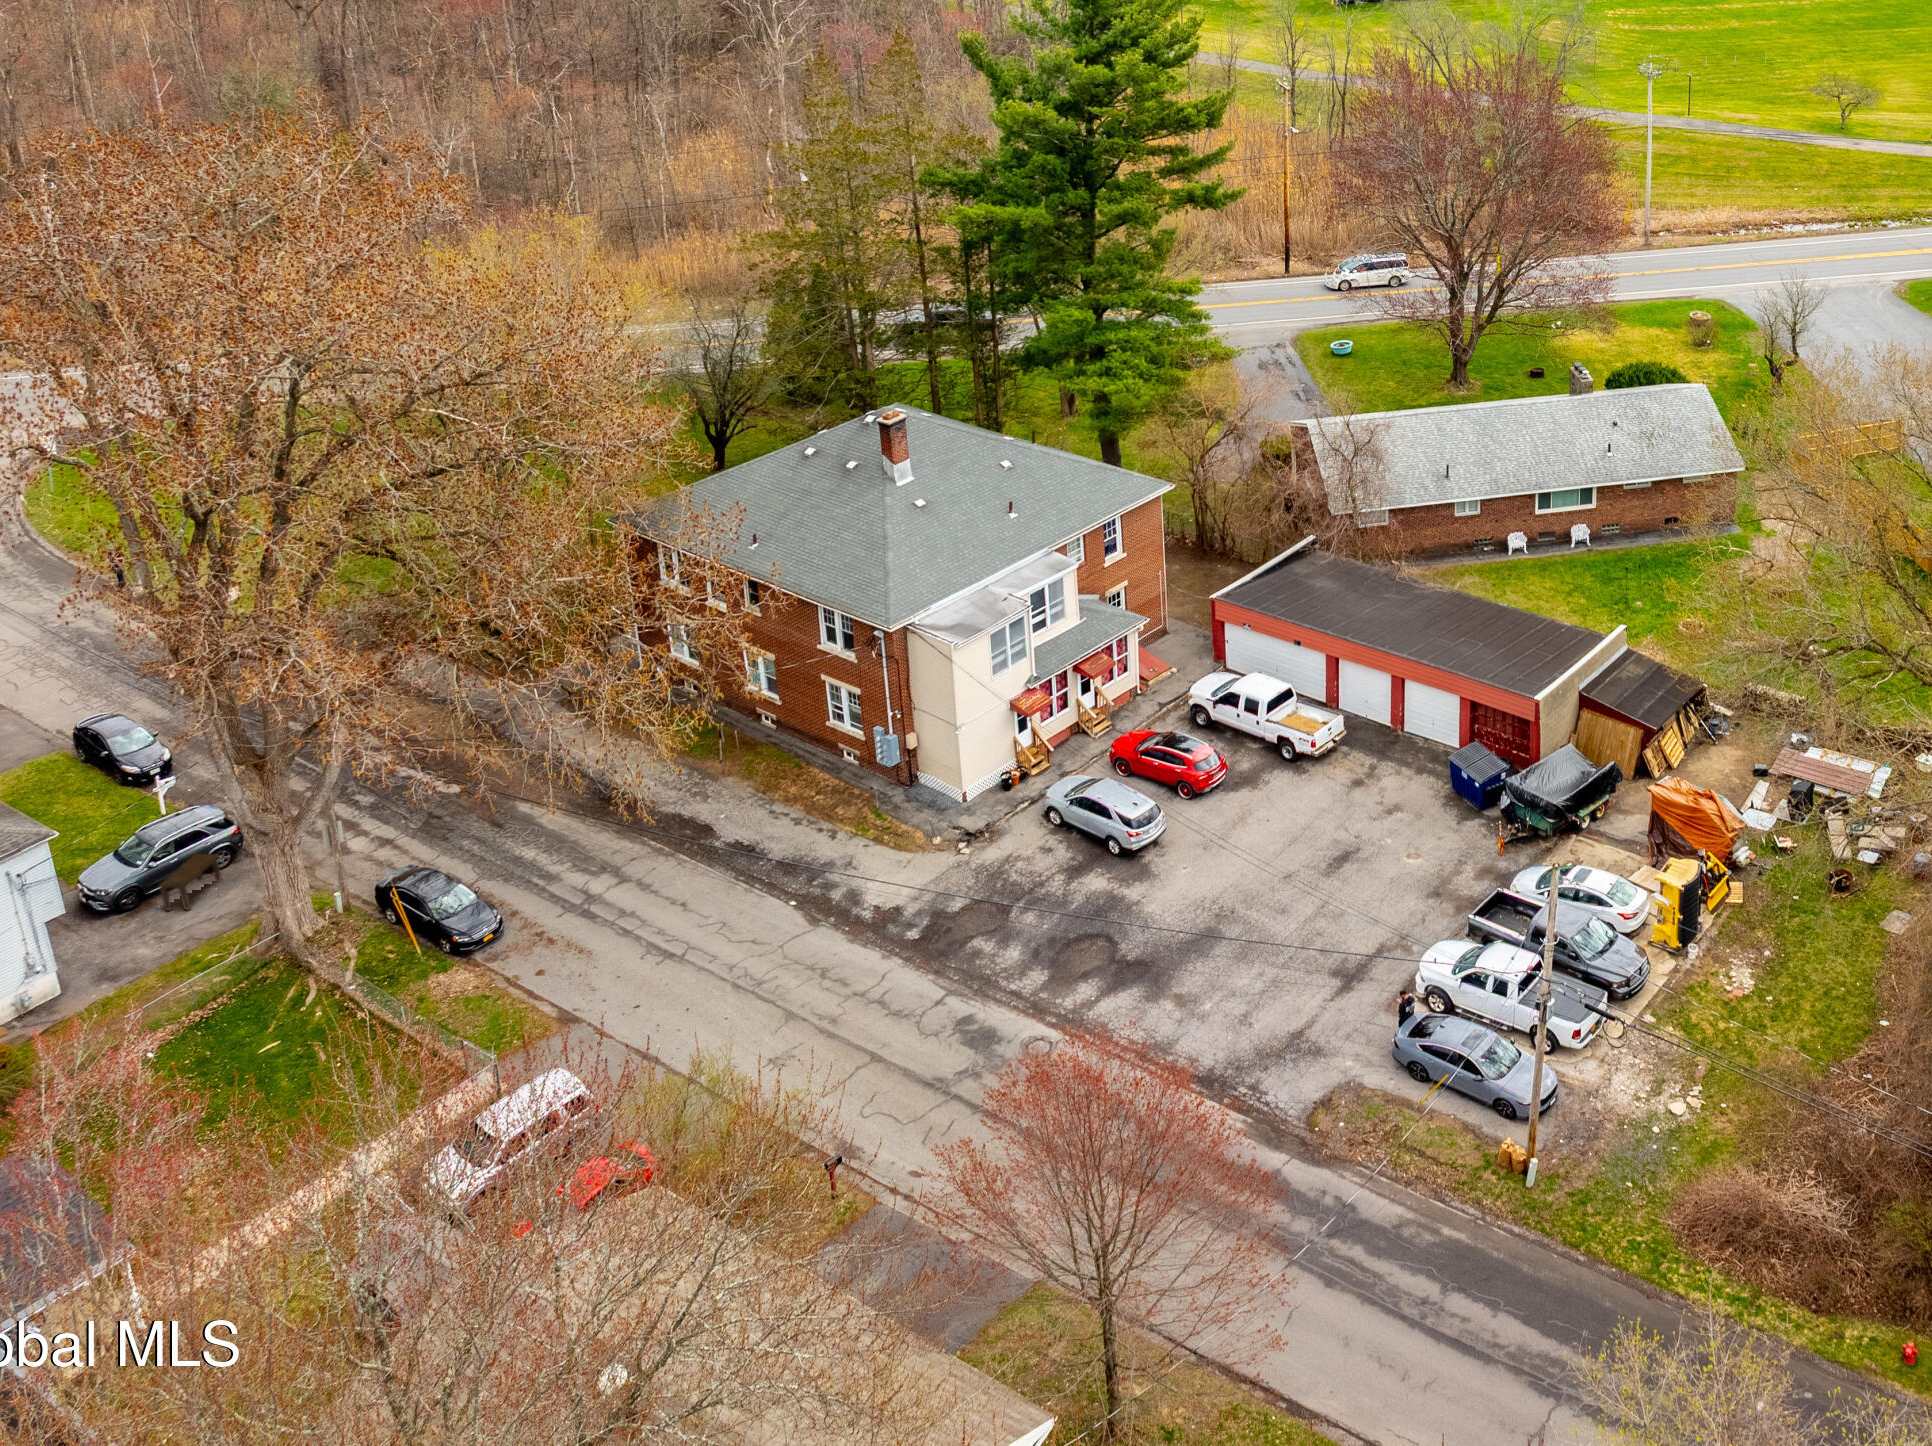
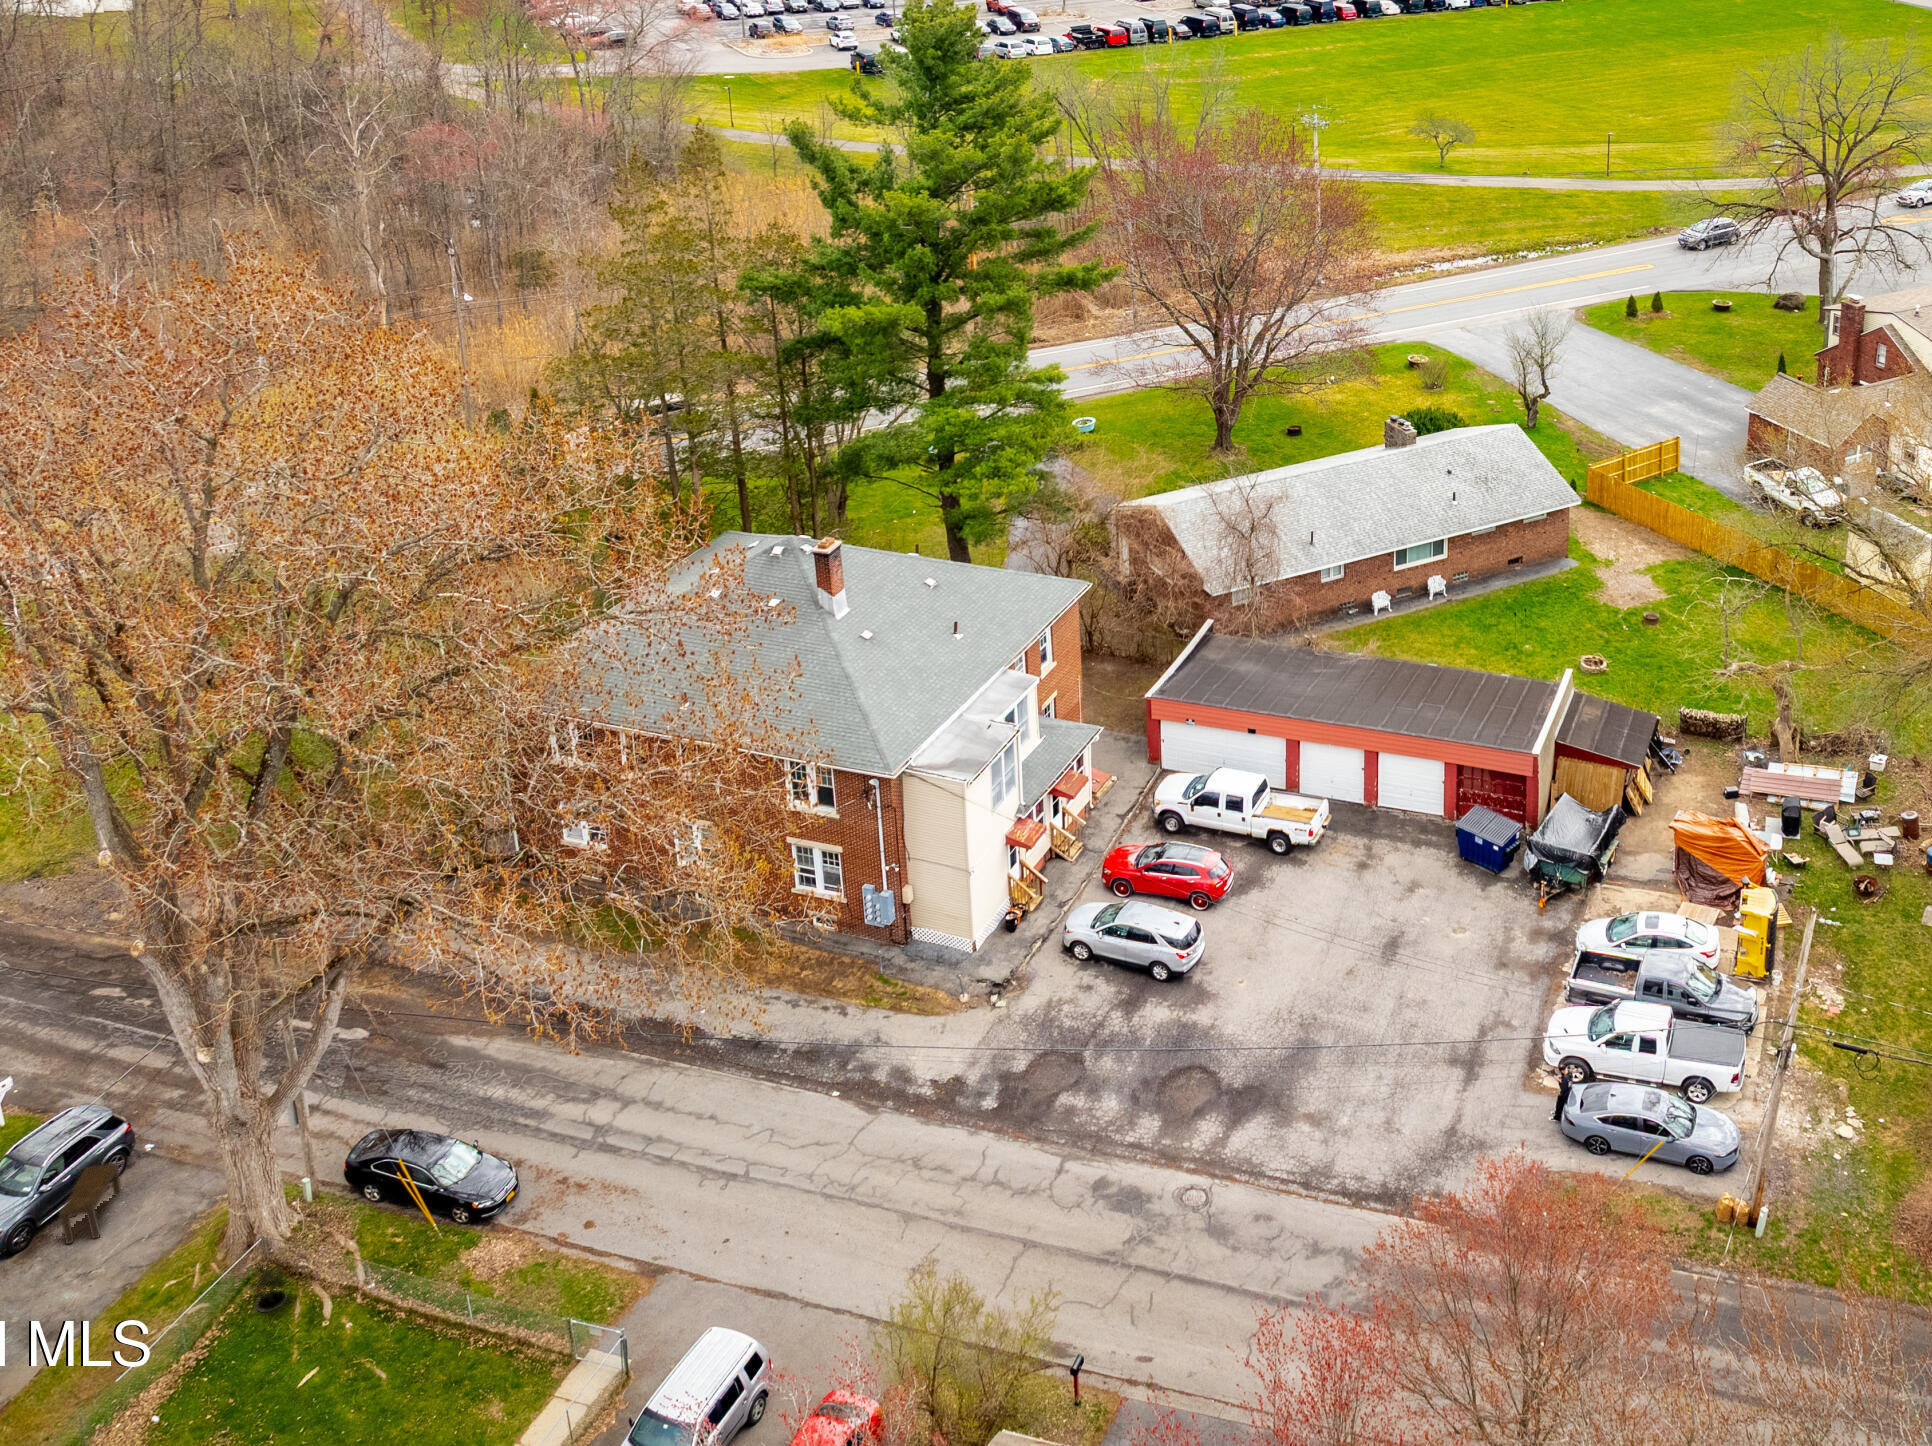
potted tree: none [255,947,292,990] -> present [249,1264,287,1312]

